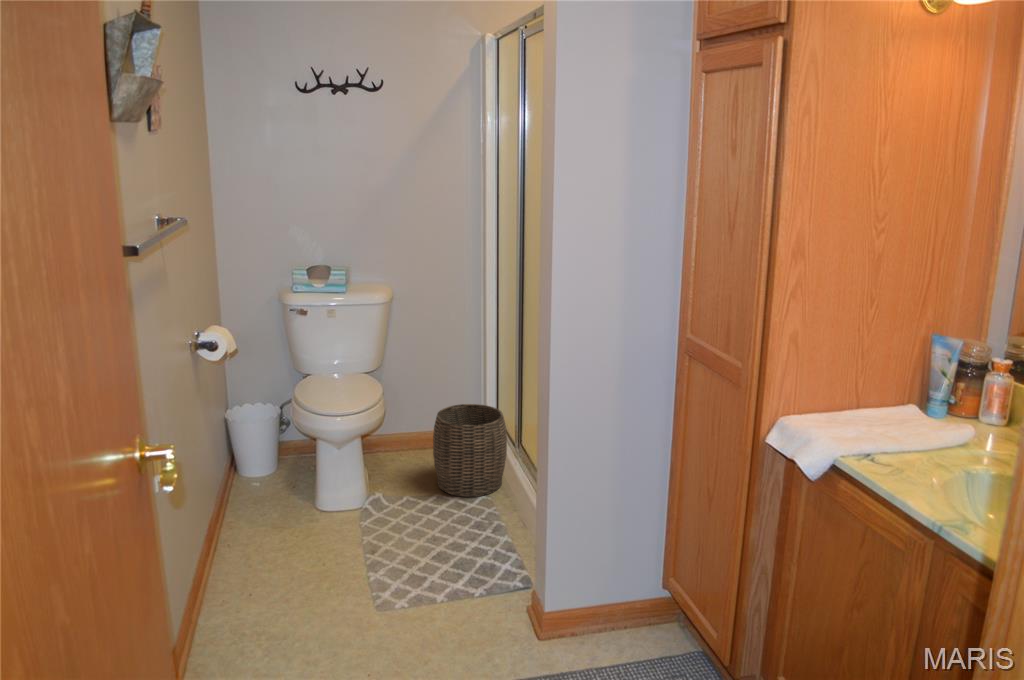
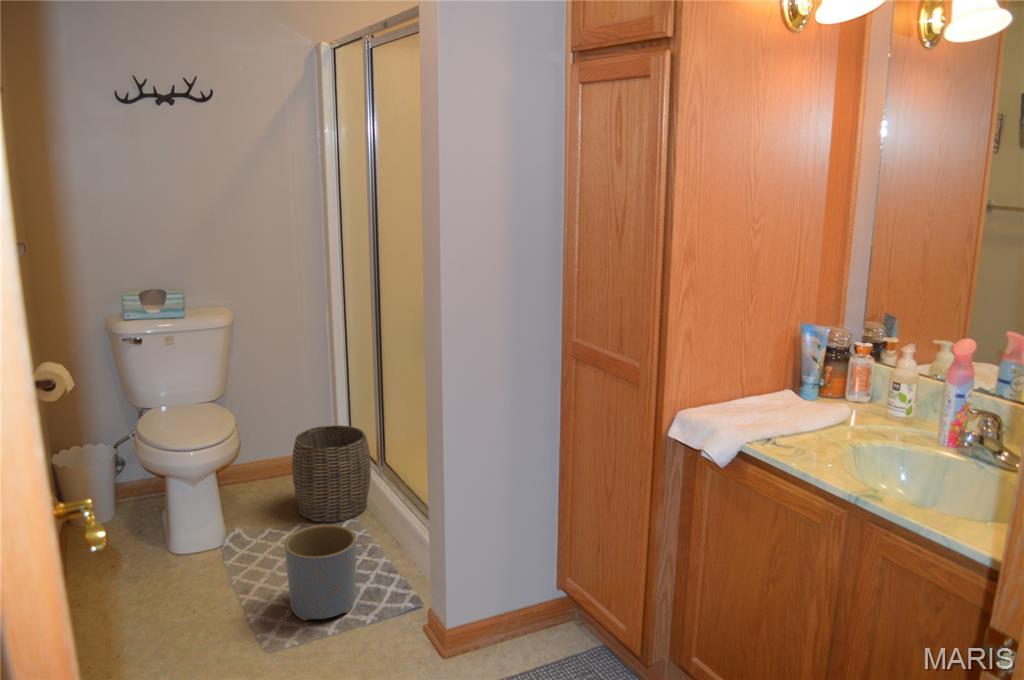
planter: none [406,497,472,586] -> present [285,525,356,621]

